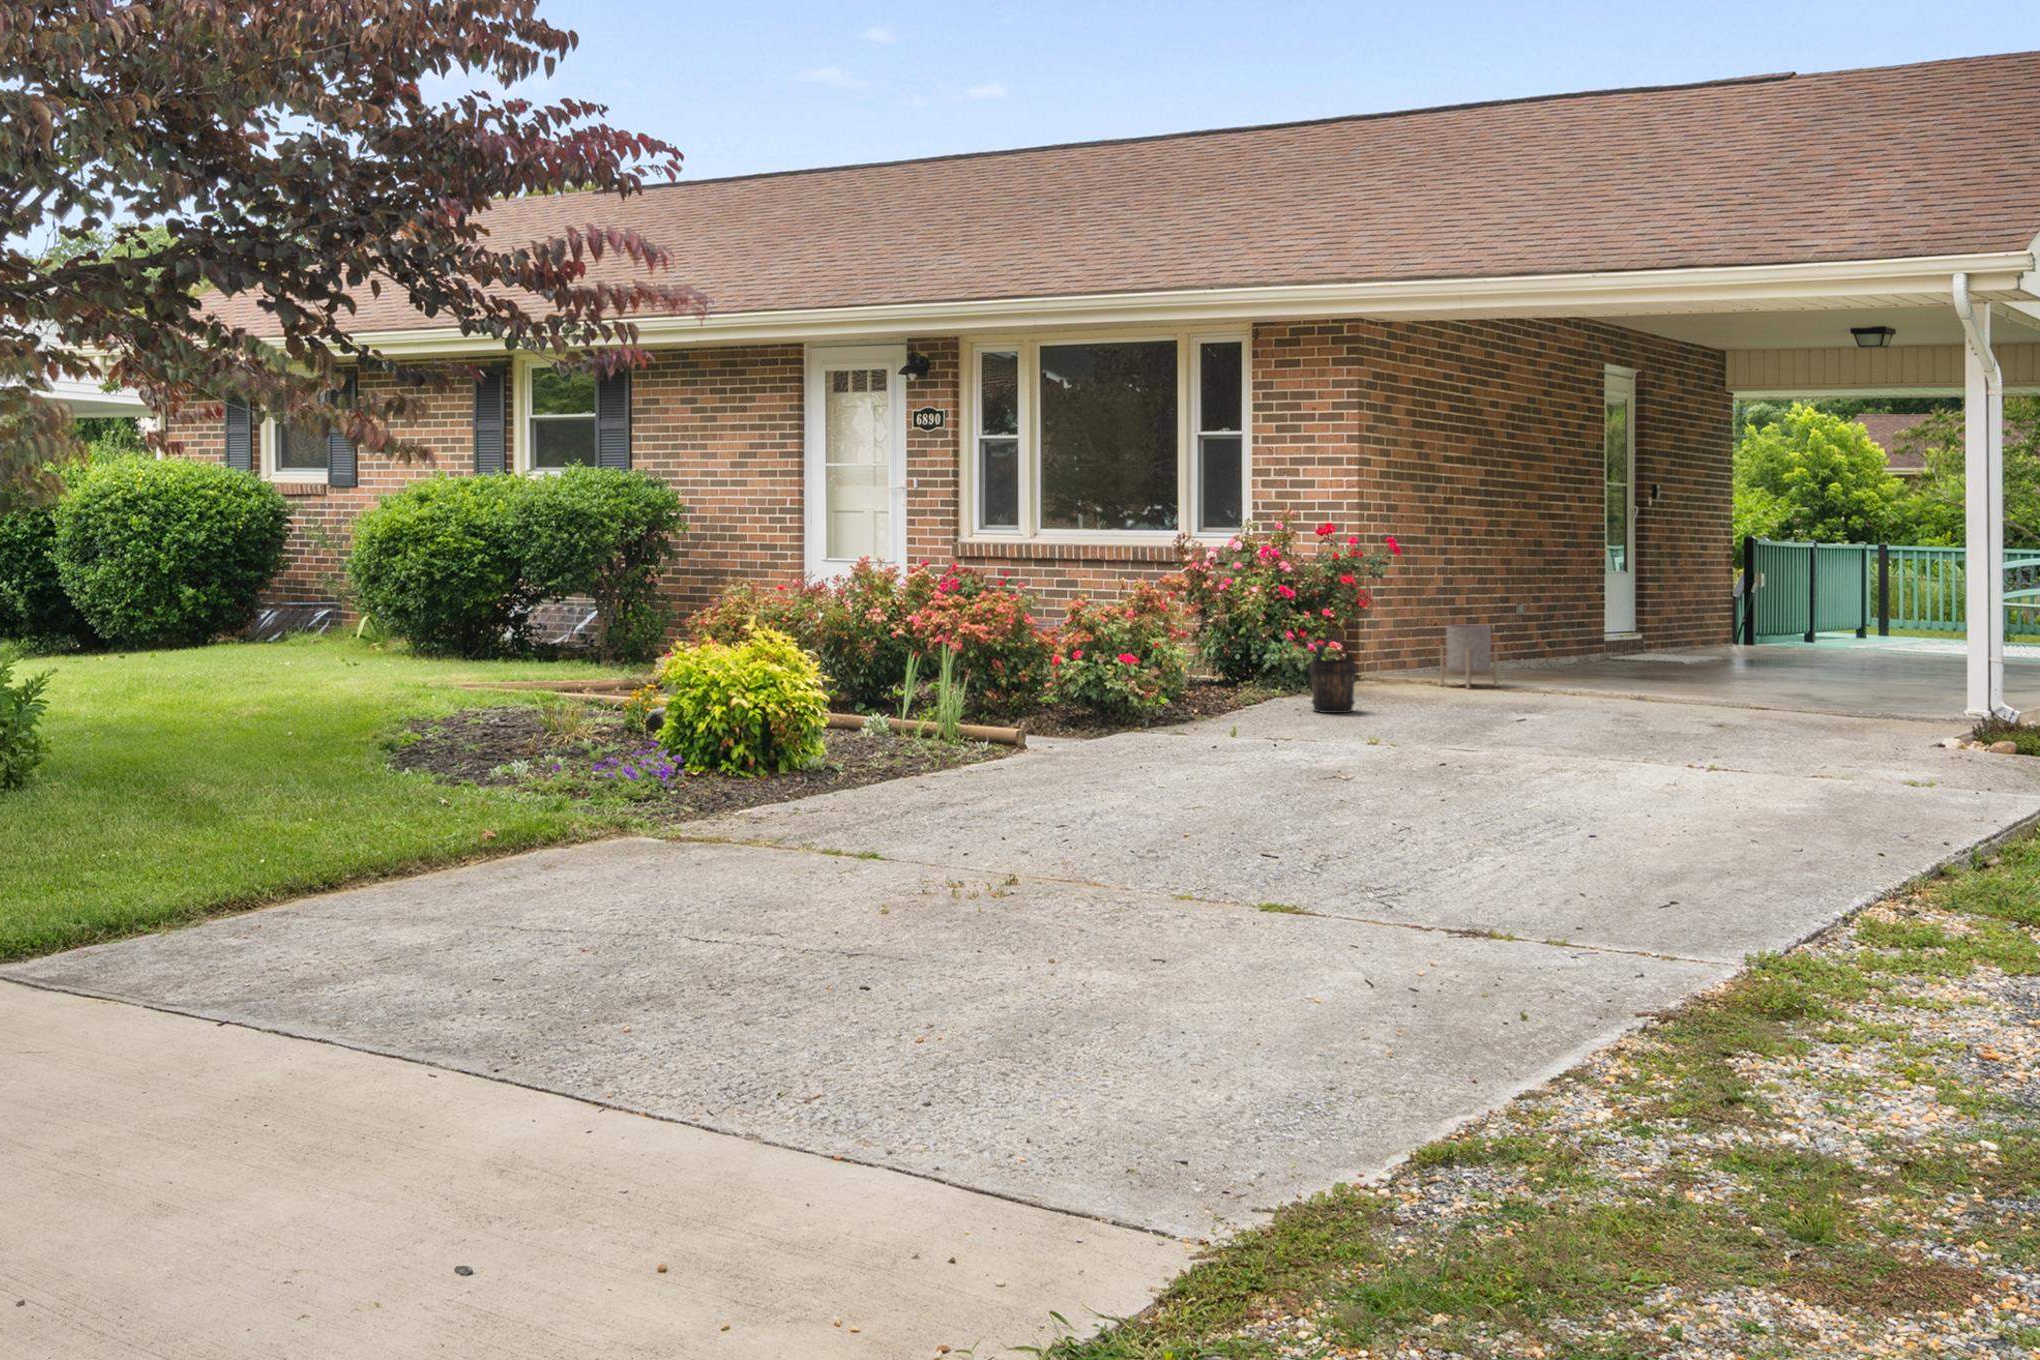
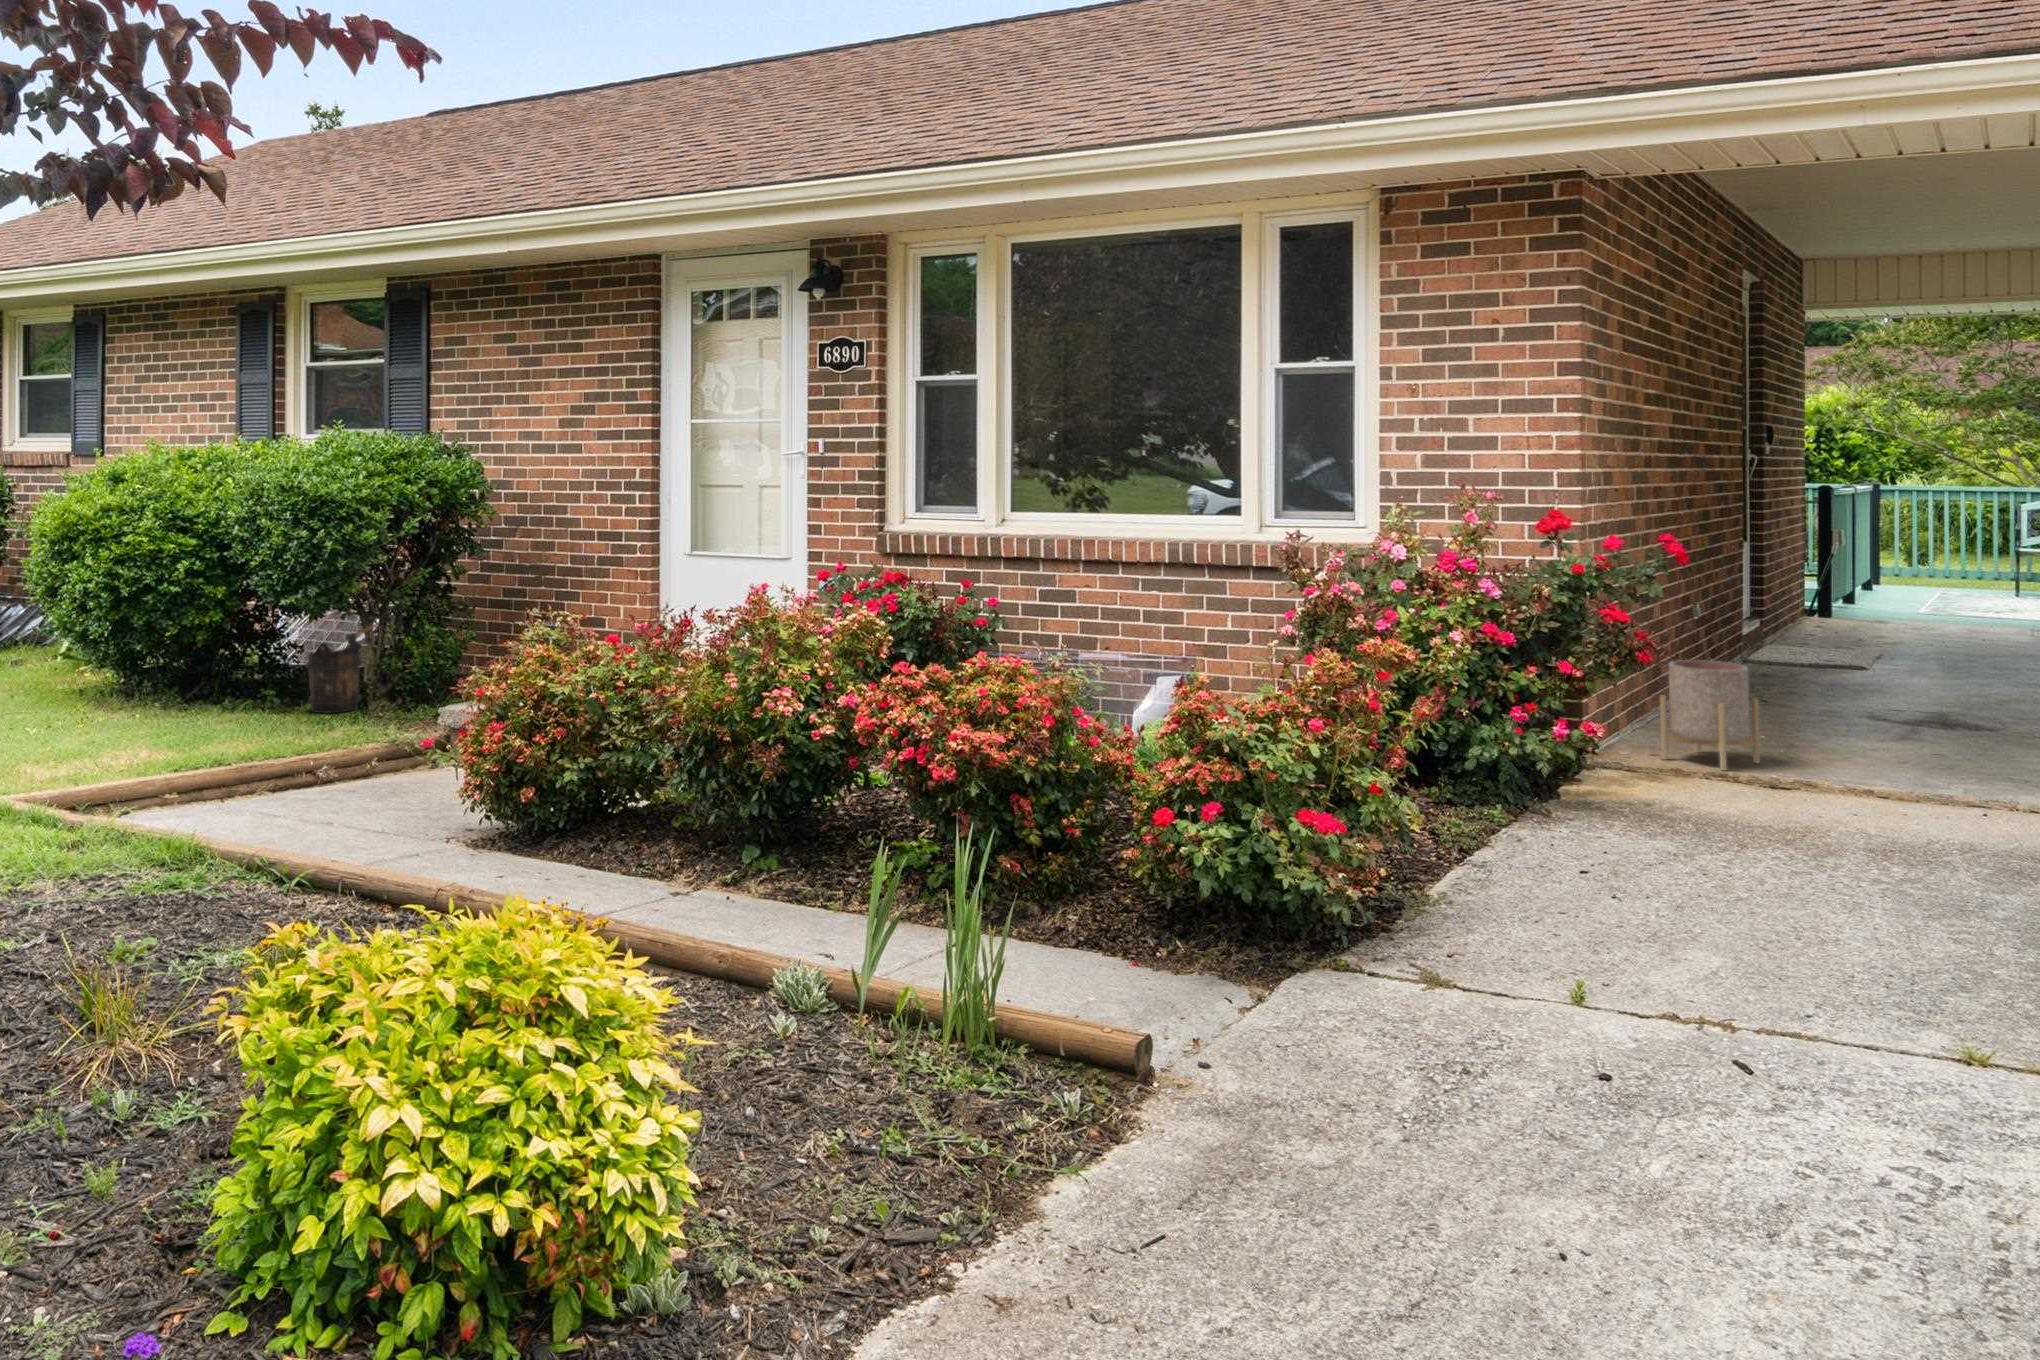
bucket: present [1307,637,1357,713] -> present [306,623,379,713]

